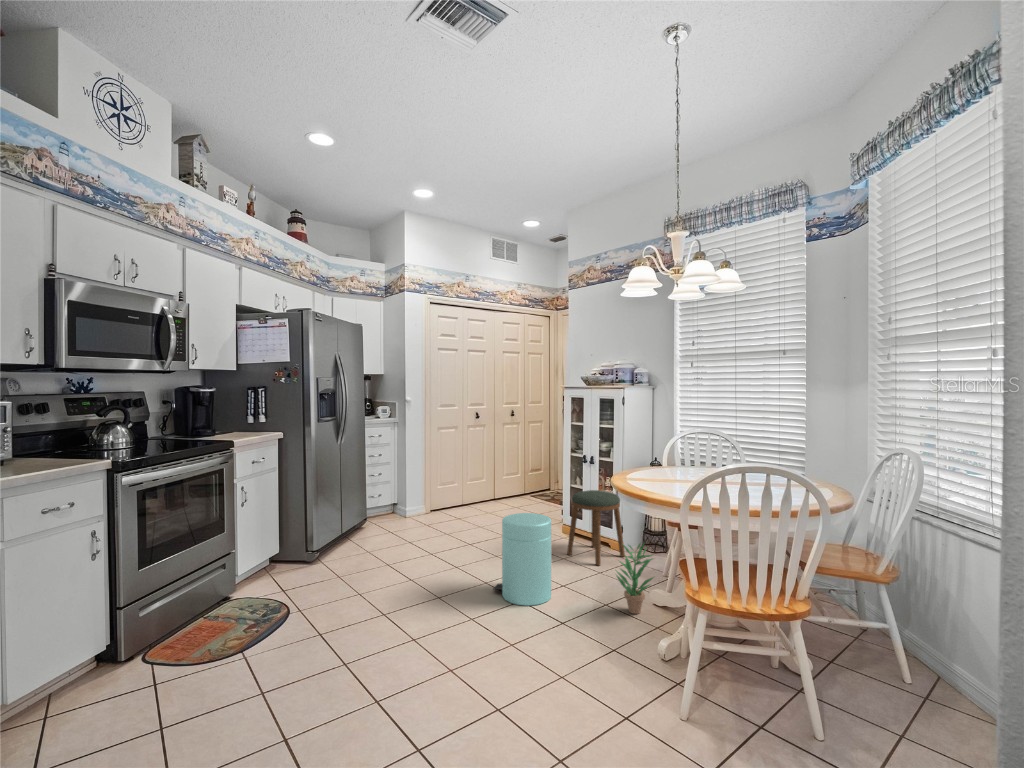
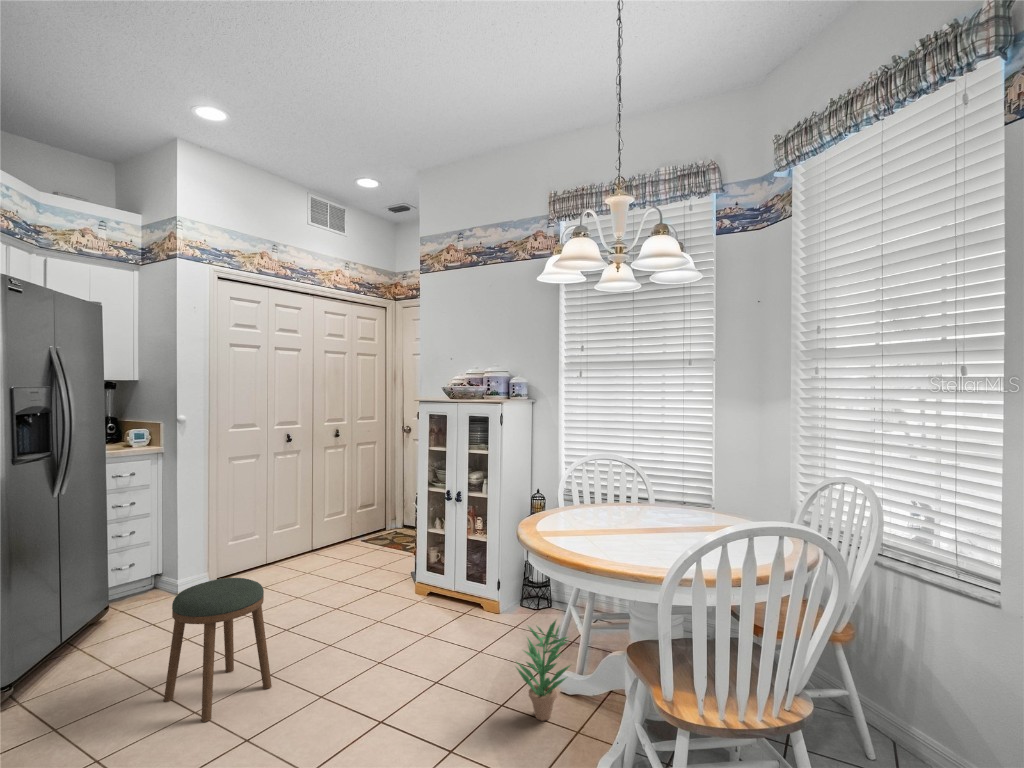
stool: present [567,490,625,566] -> present [164,578,272,722]
trash can: present [493,513,551,606] -> none [333,590,424,739]

